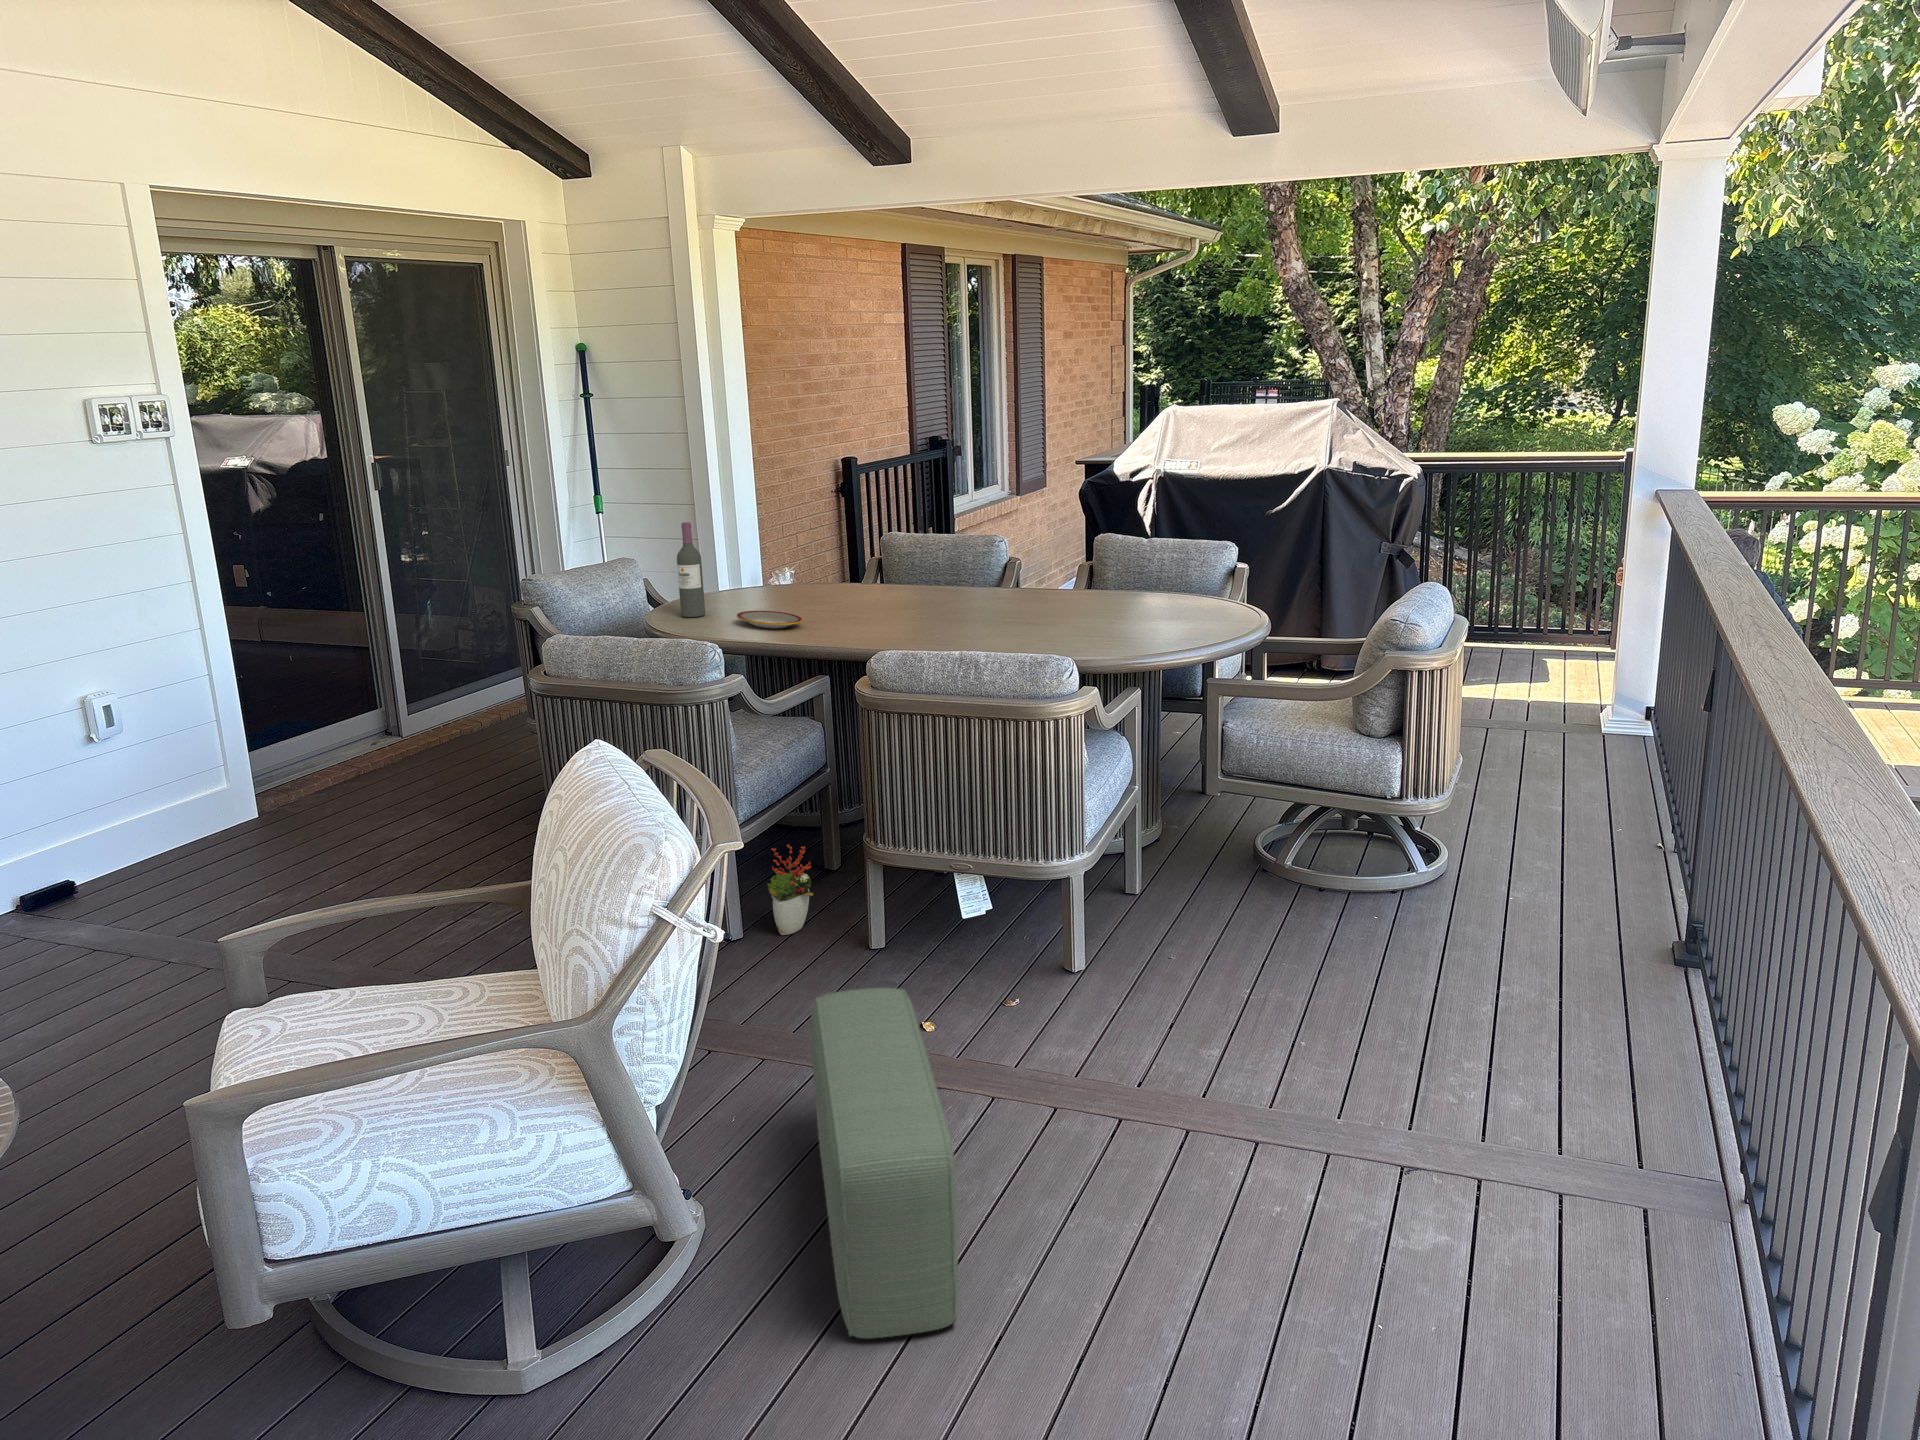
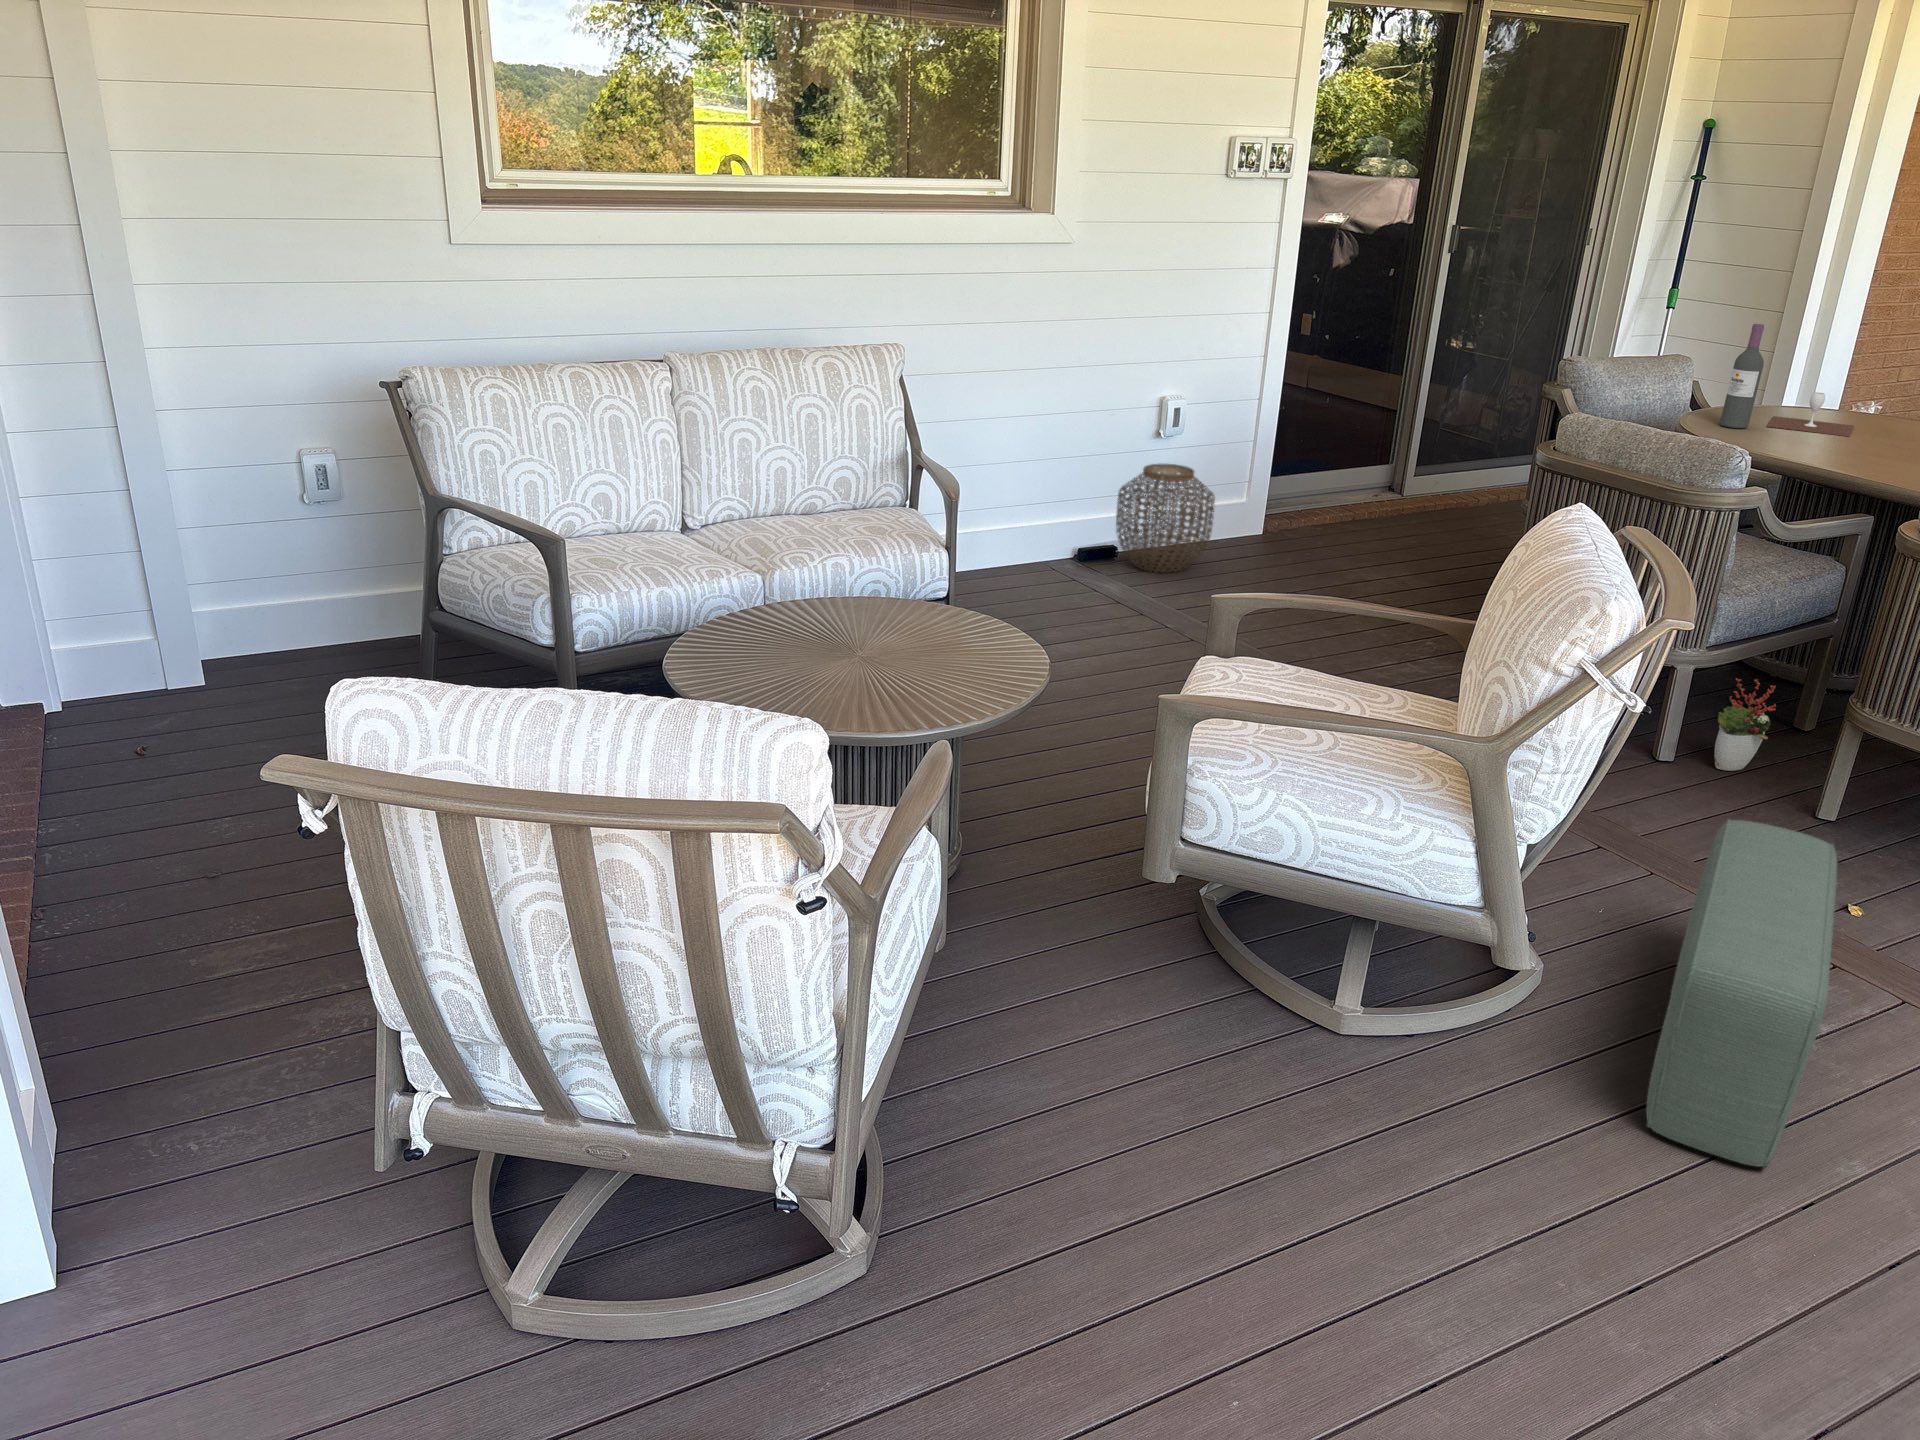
wine glass: none [720,573,787,610] -> present [1767,392,1853,436]
plate: present [737,611,802,628] -> none [1784,431,1862,456]
woven basket: none [51,770,191,904] -> present [1116,464,1215,573]

